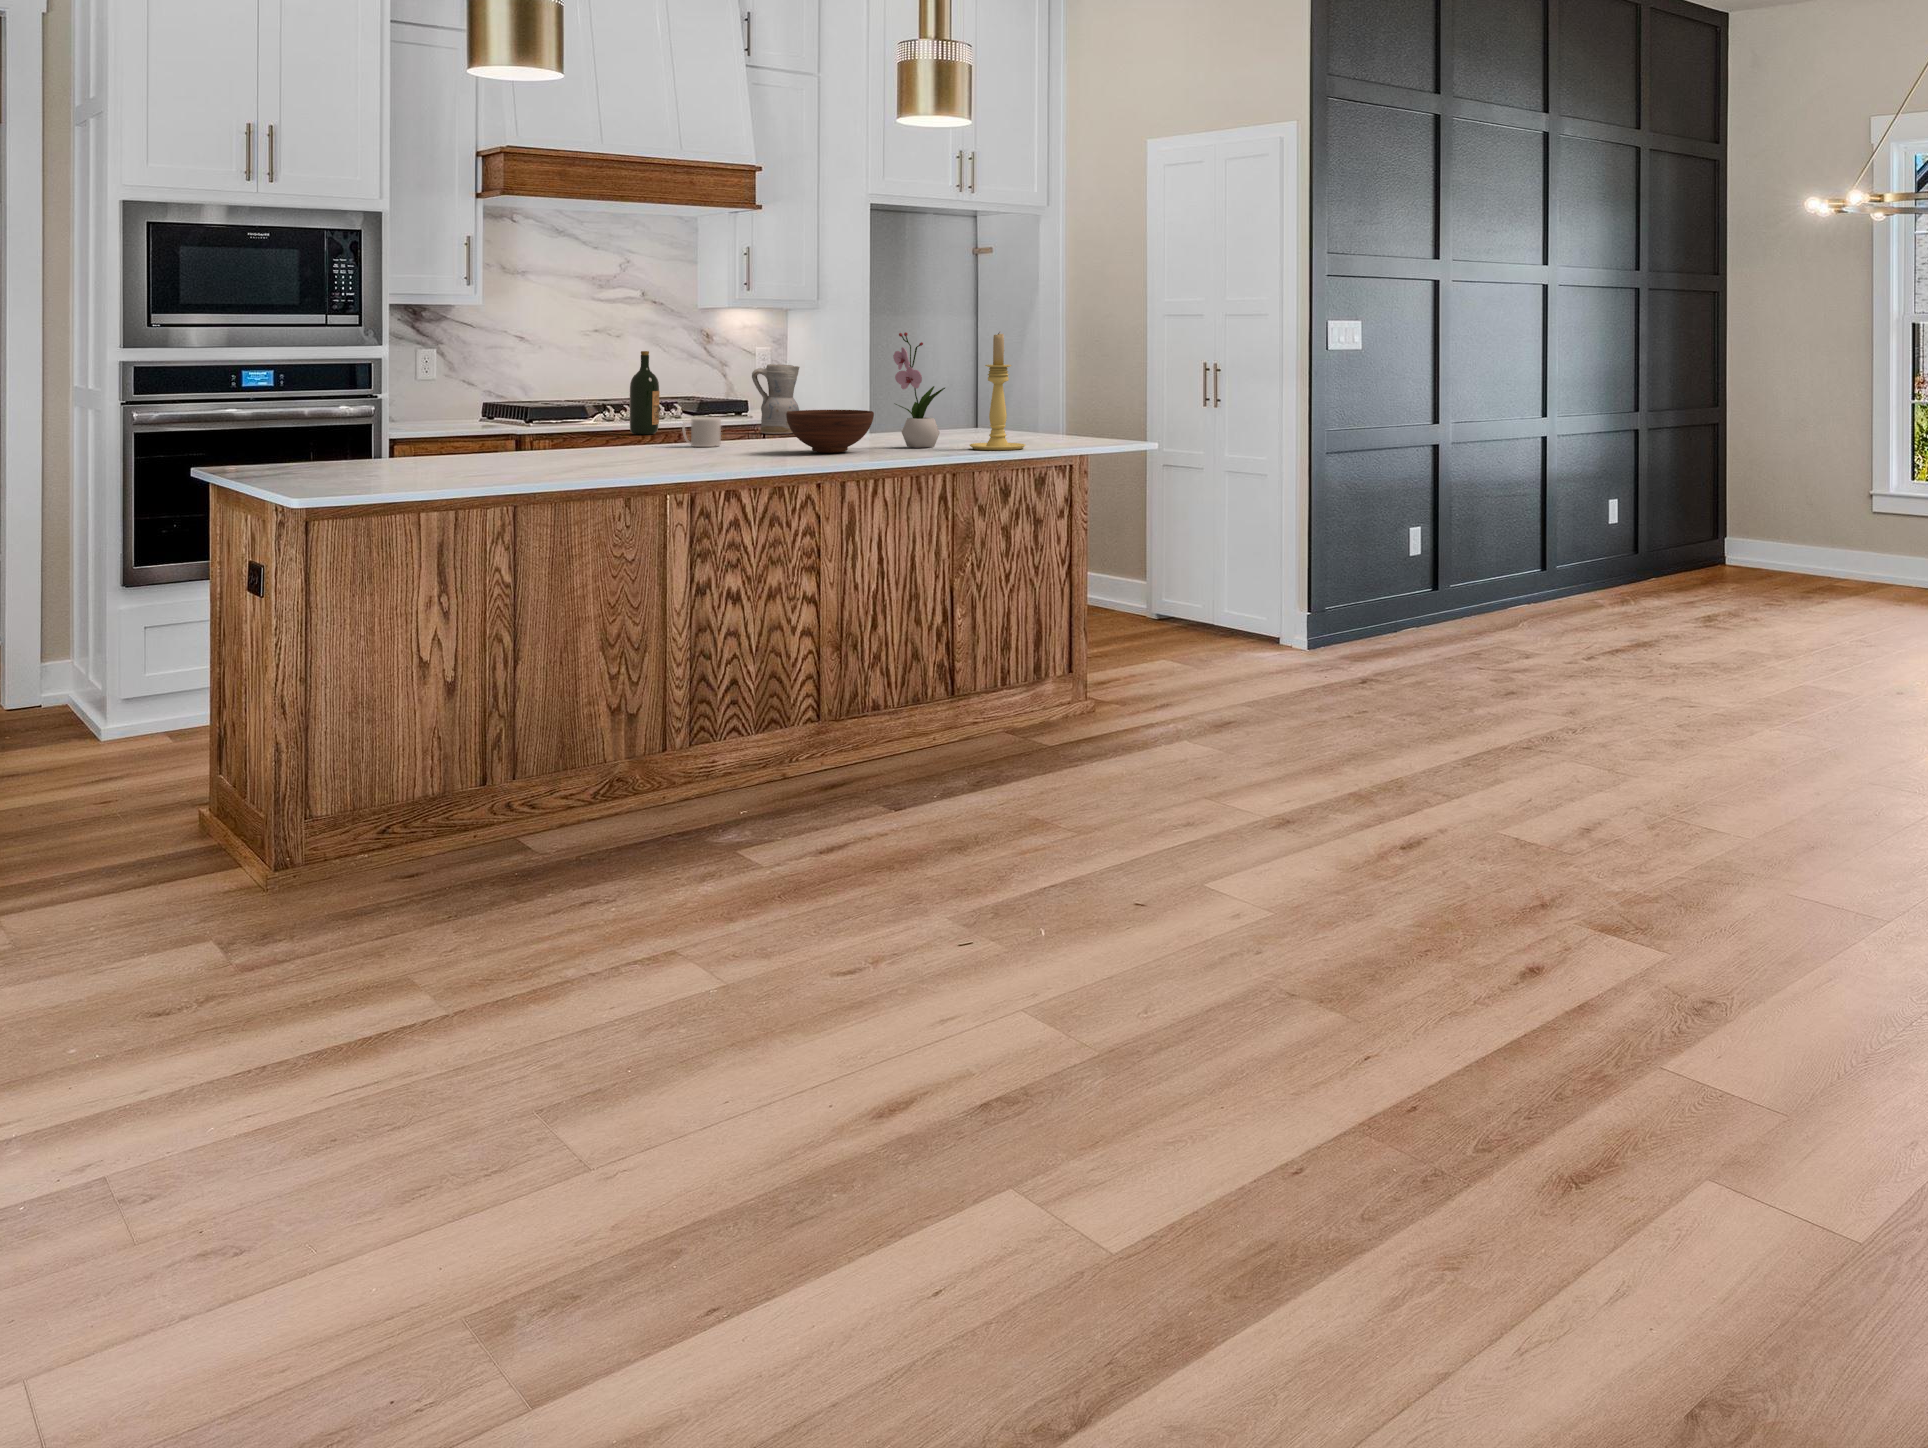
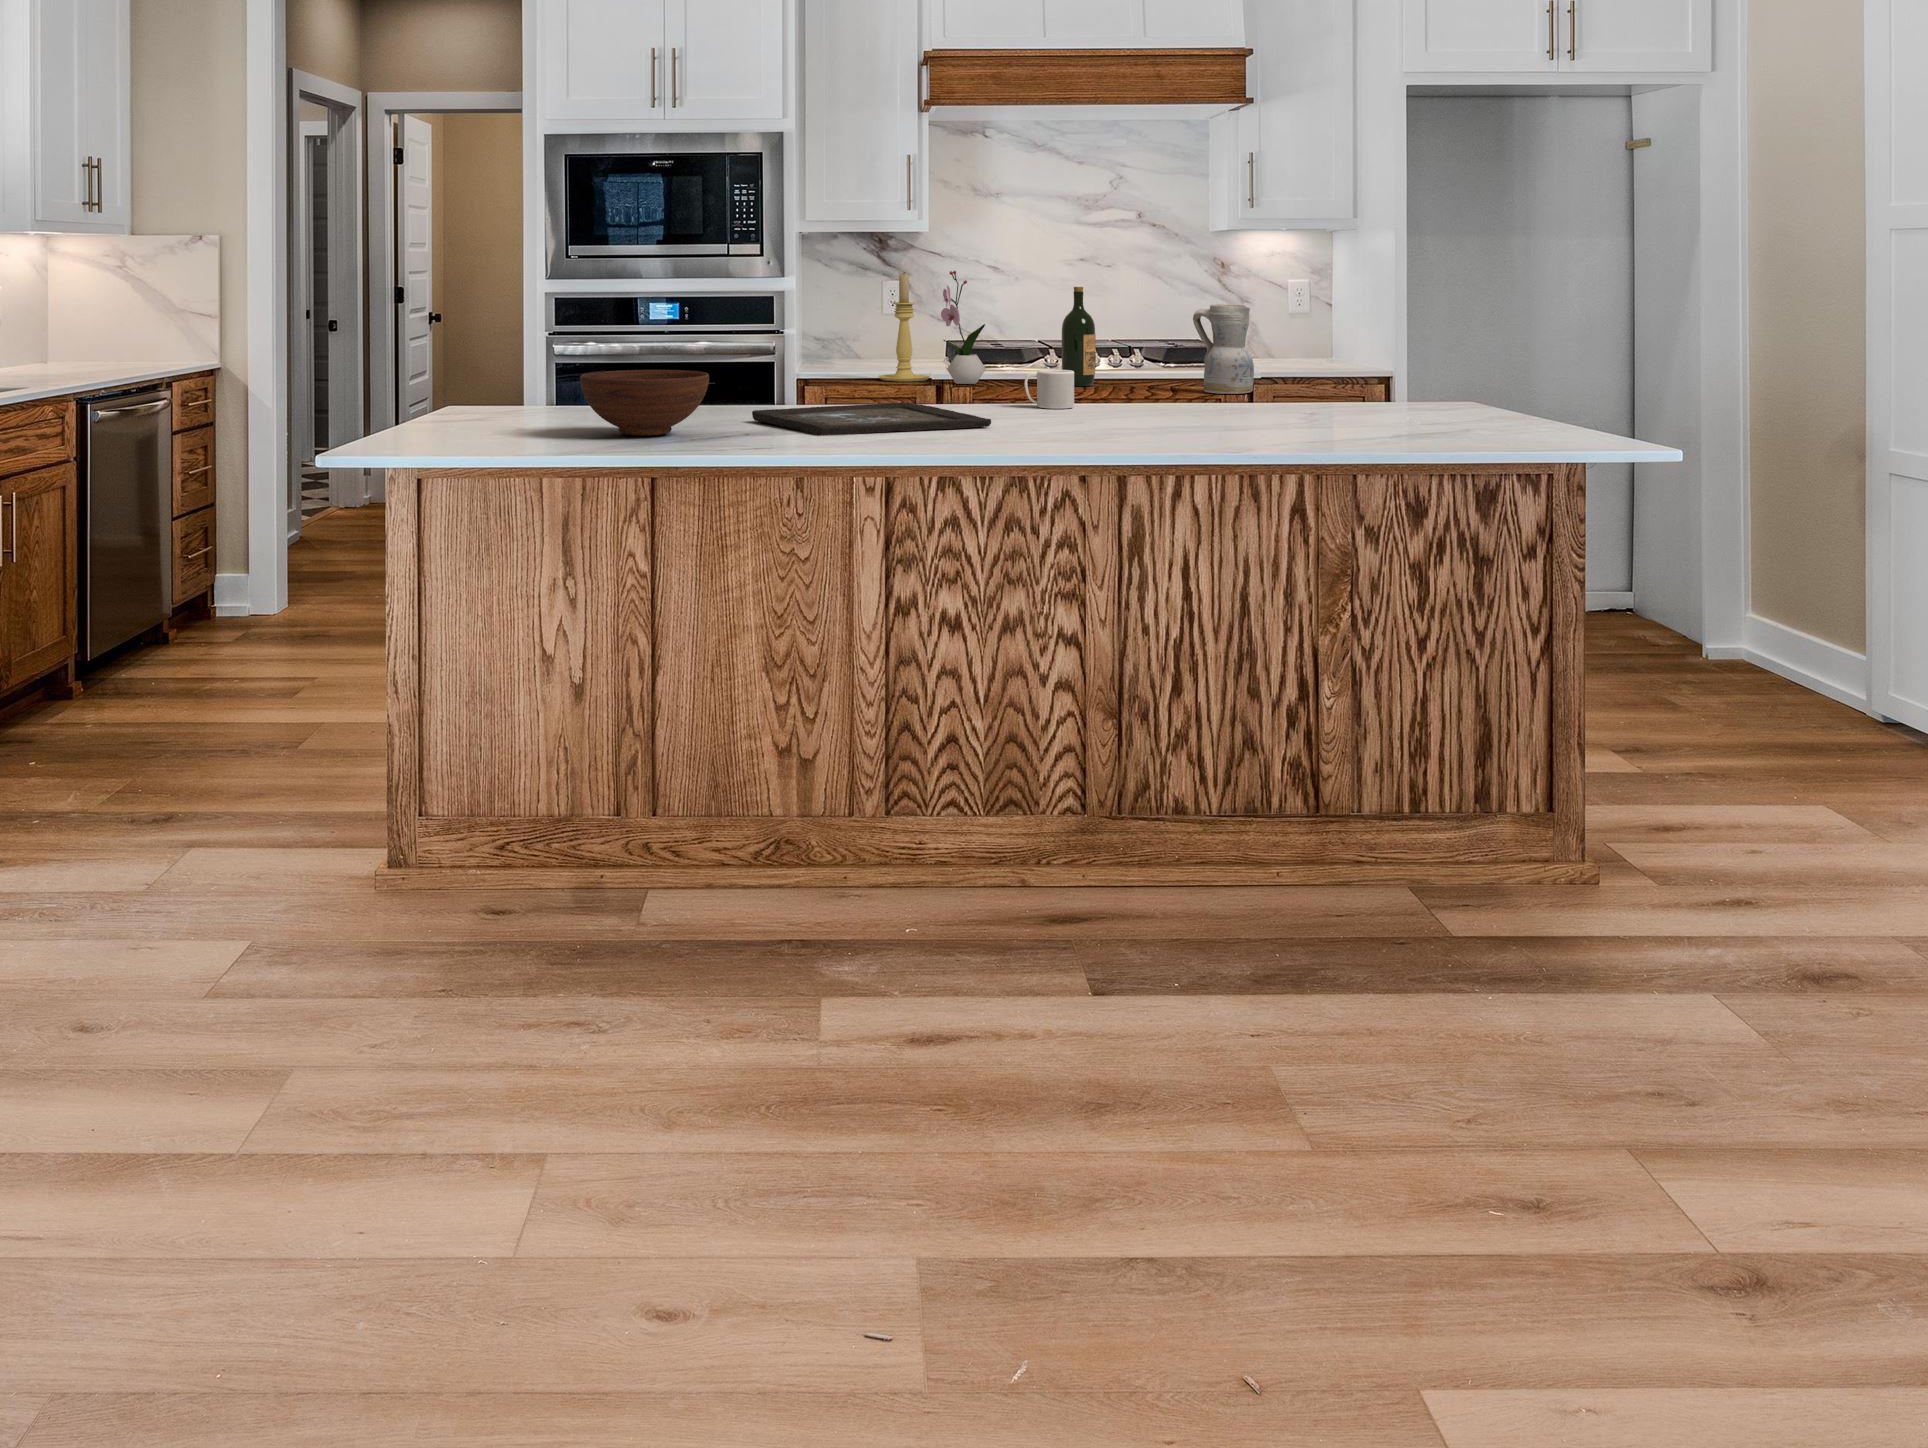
flower arrangement: present [893,332,945,448] -> present [941,271,986,384]
candle holder: present [970,333,1025,450] -> present [878,272,930,382]
bowl: present [786,410,874,453] -> present [580,370,709,436]
tray: none [527,445,726,468] -> present [752,403,991,435]

